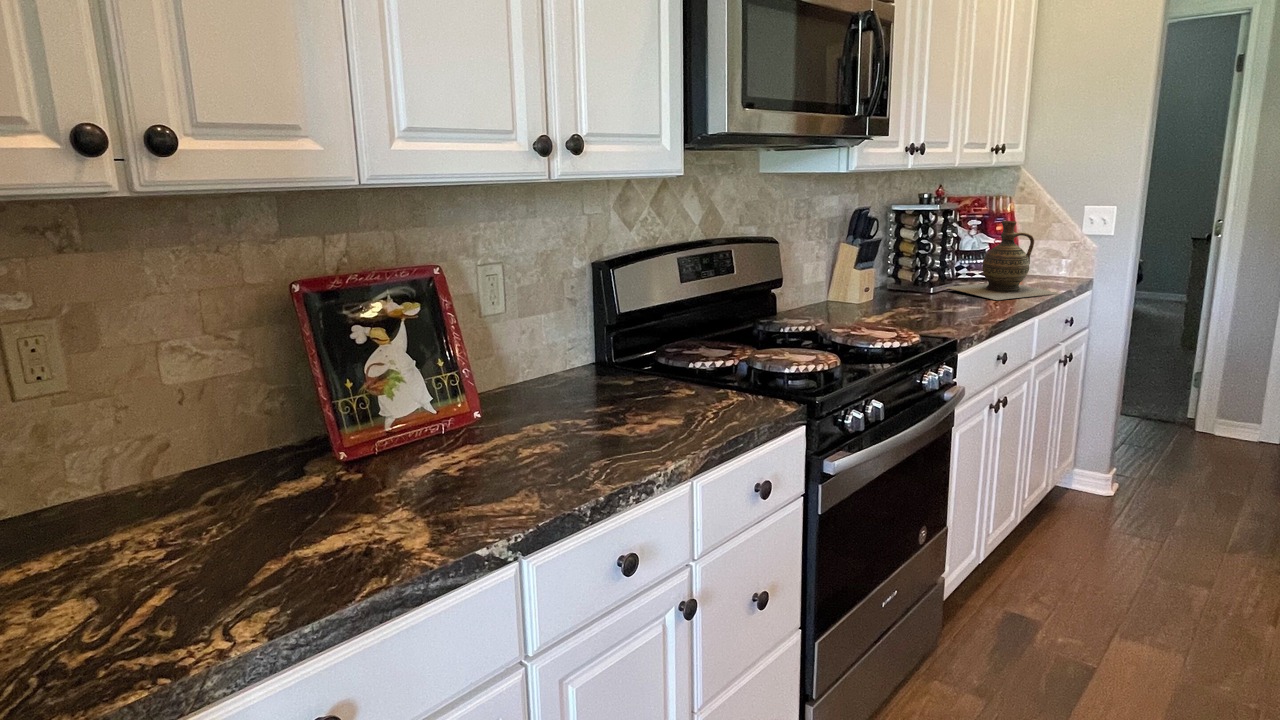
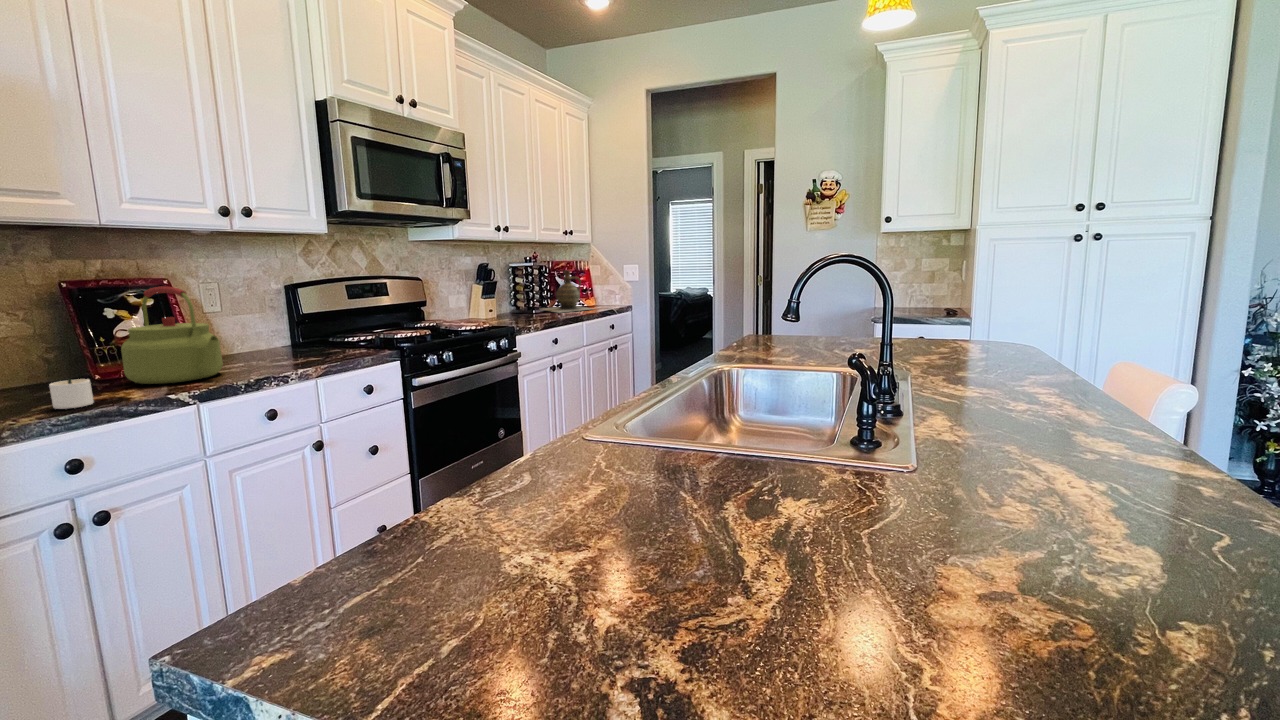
kettle: none [385,302,551,495] -> present [121,287,223,384]
candle: none [284,517,385,589] -> present [49,379,94,409]

